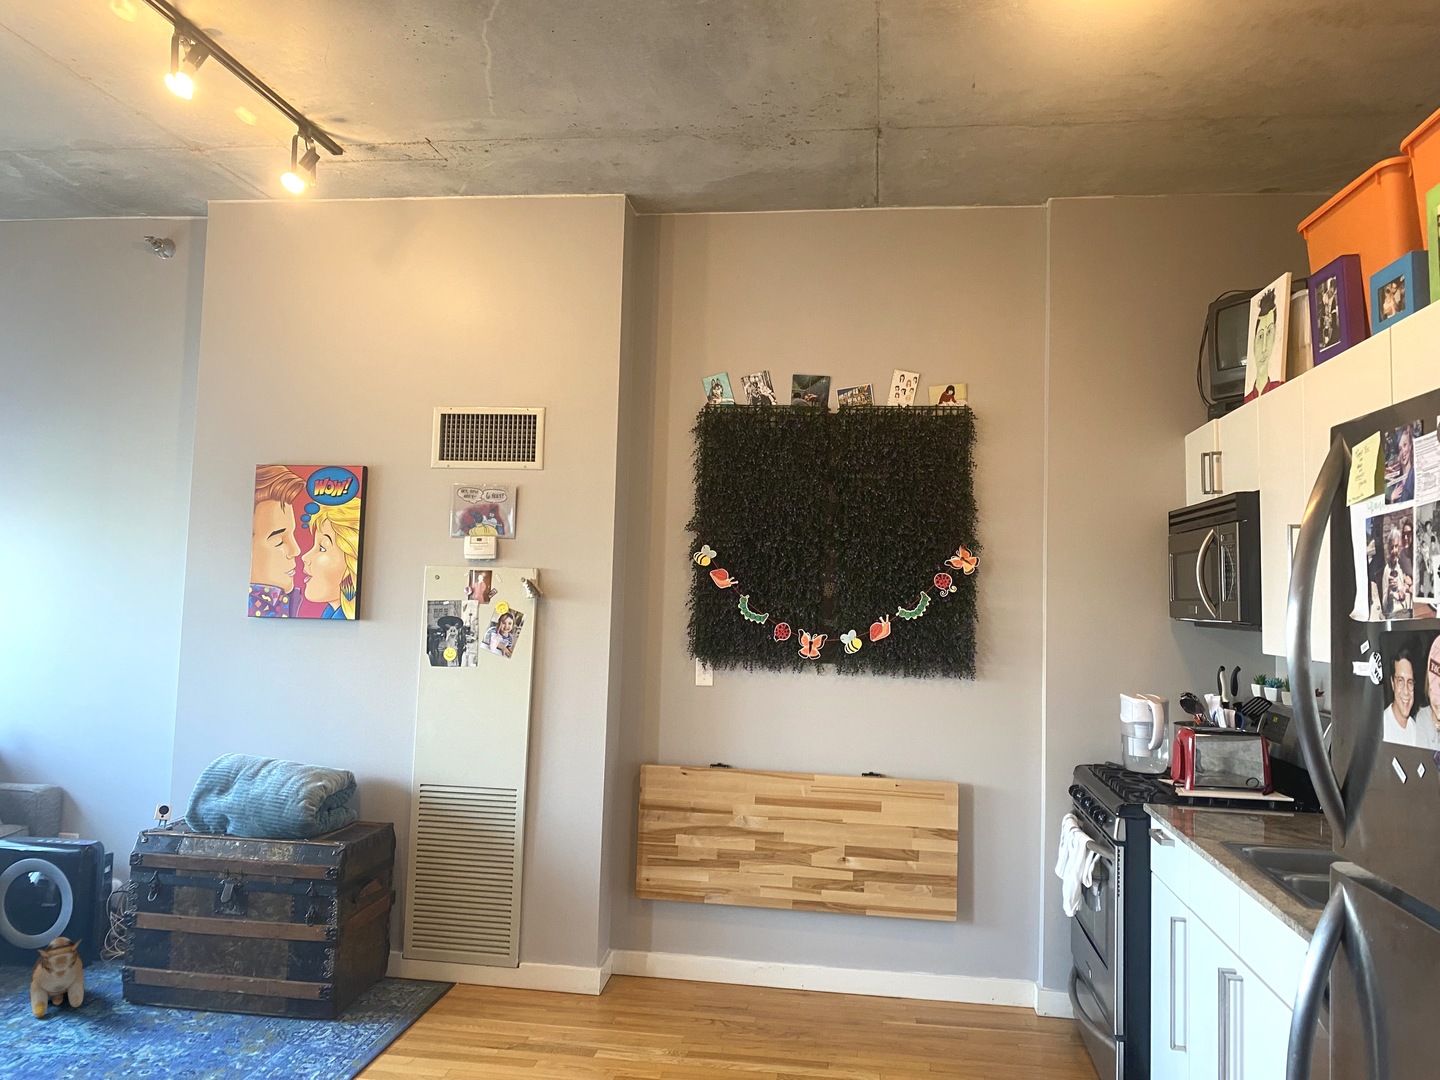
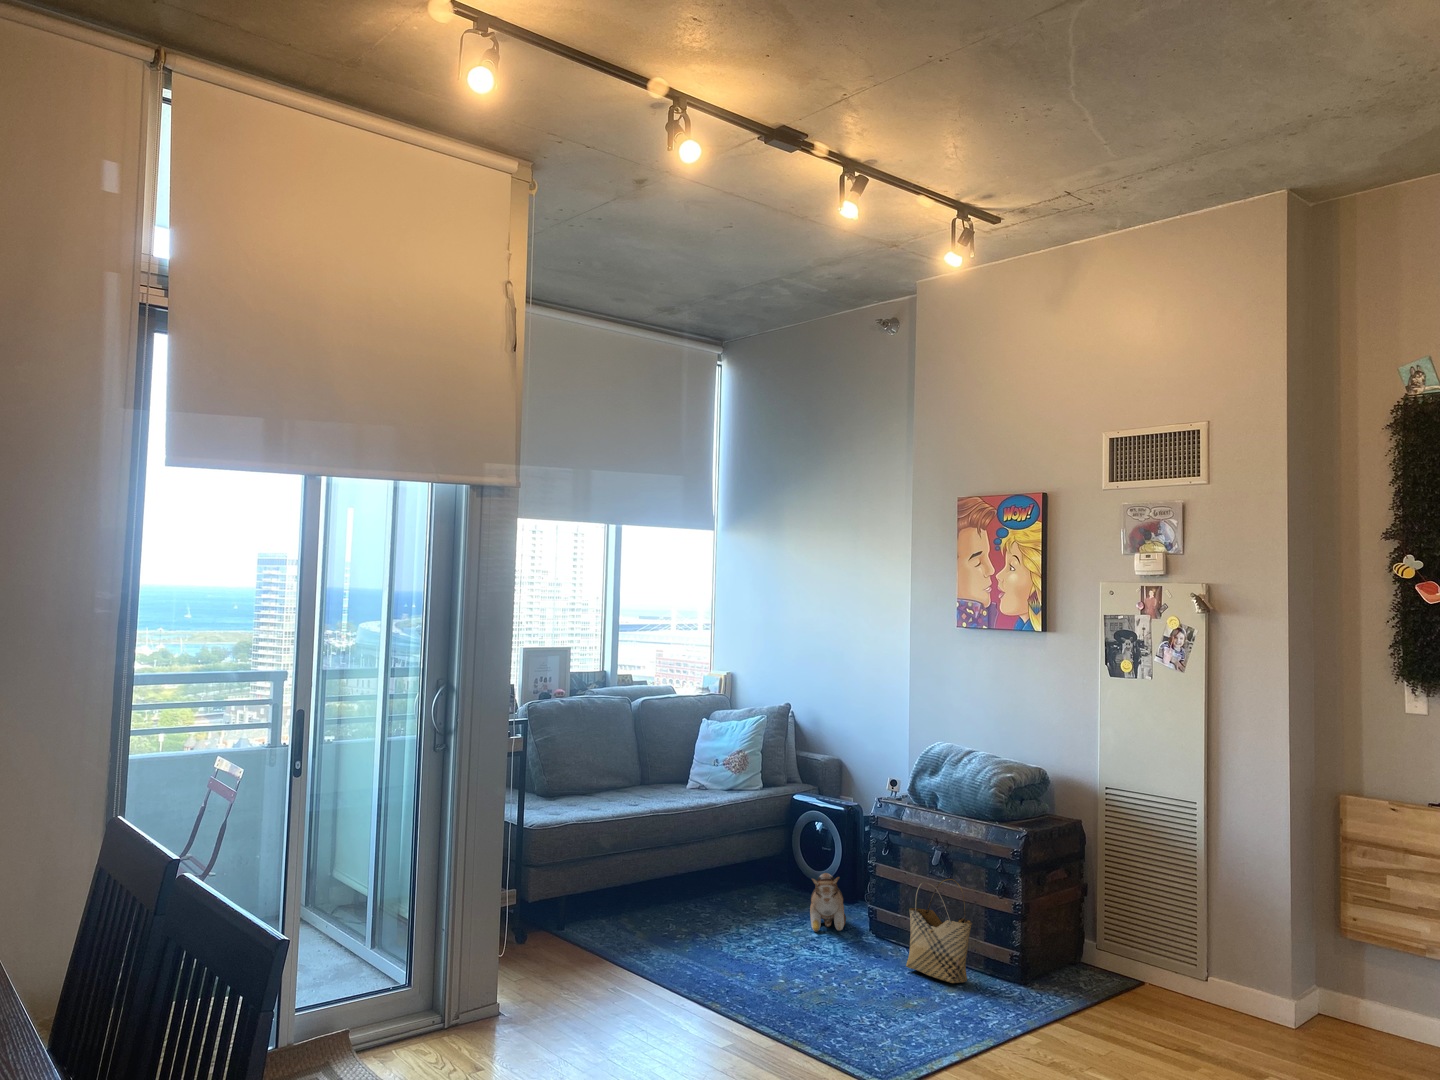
woven basket: none [184,914,277,1043] -> present [906,879,972,983]

